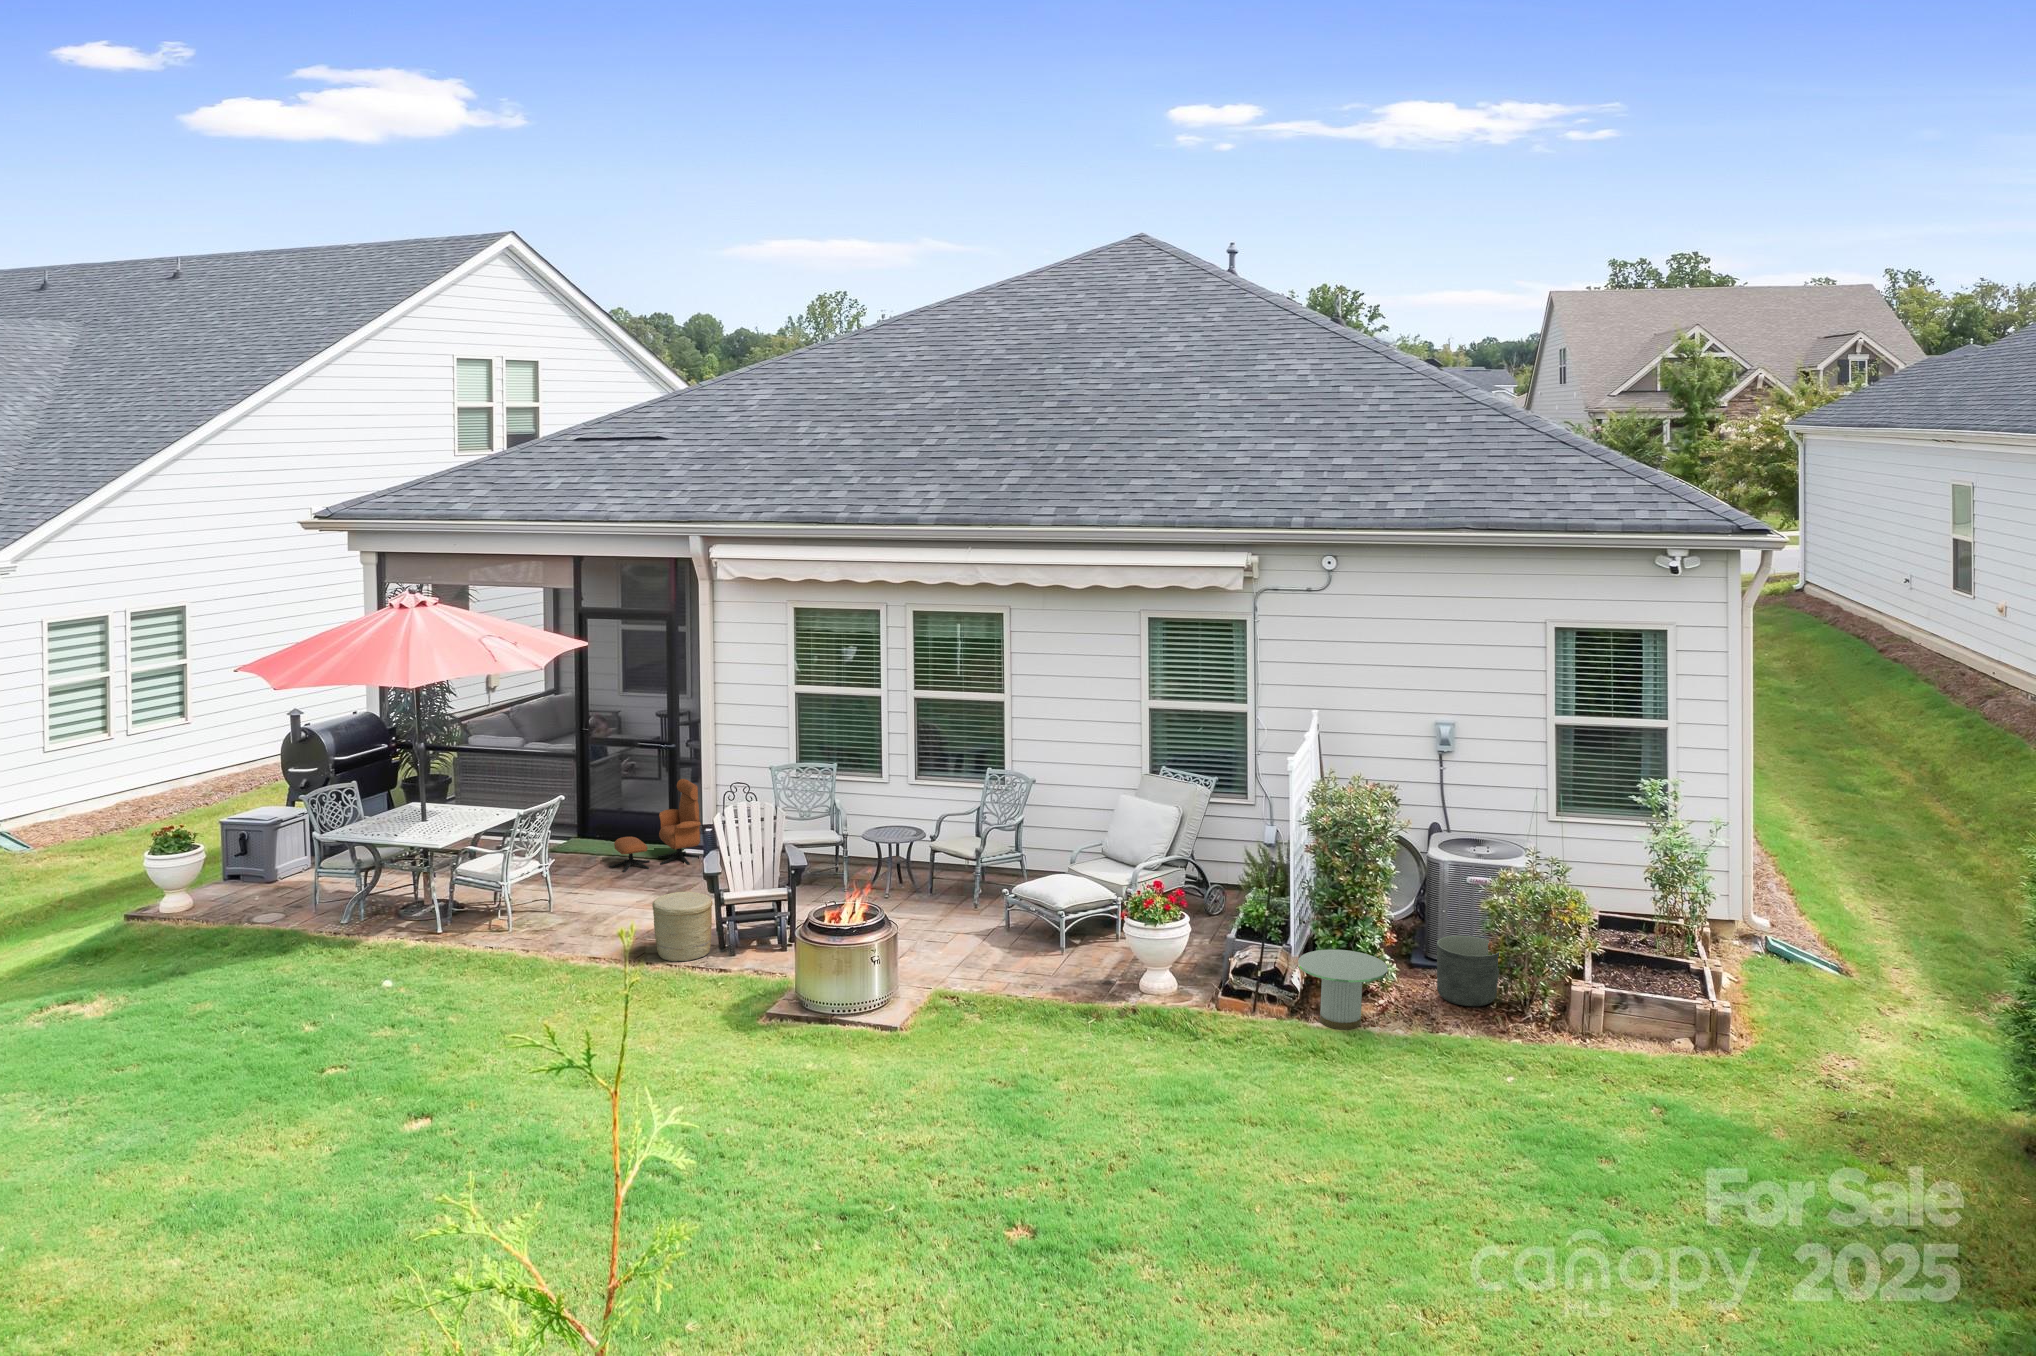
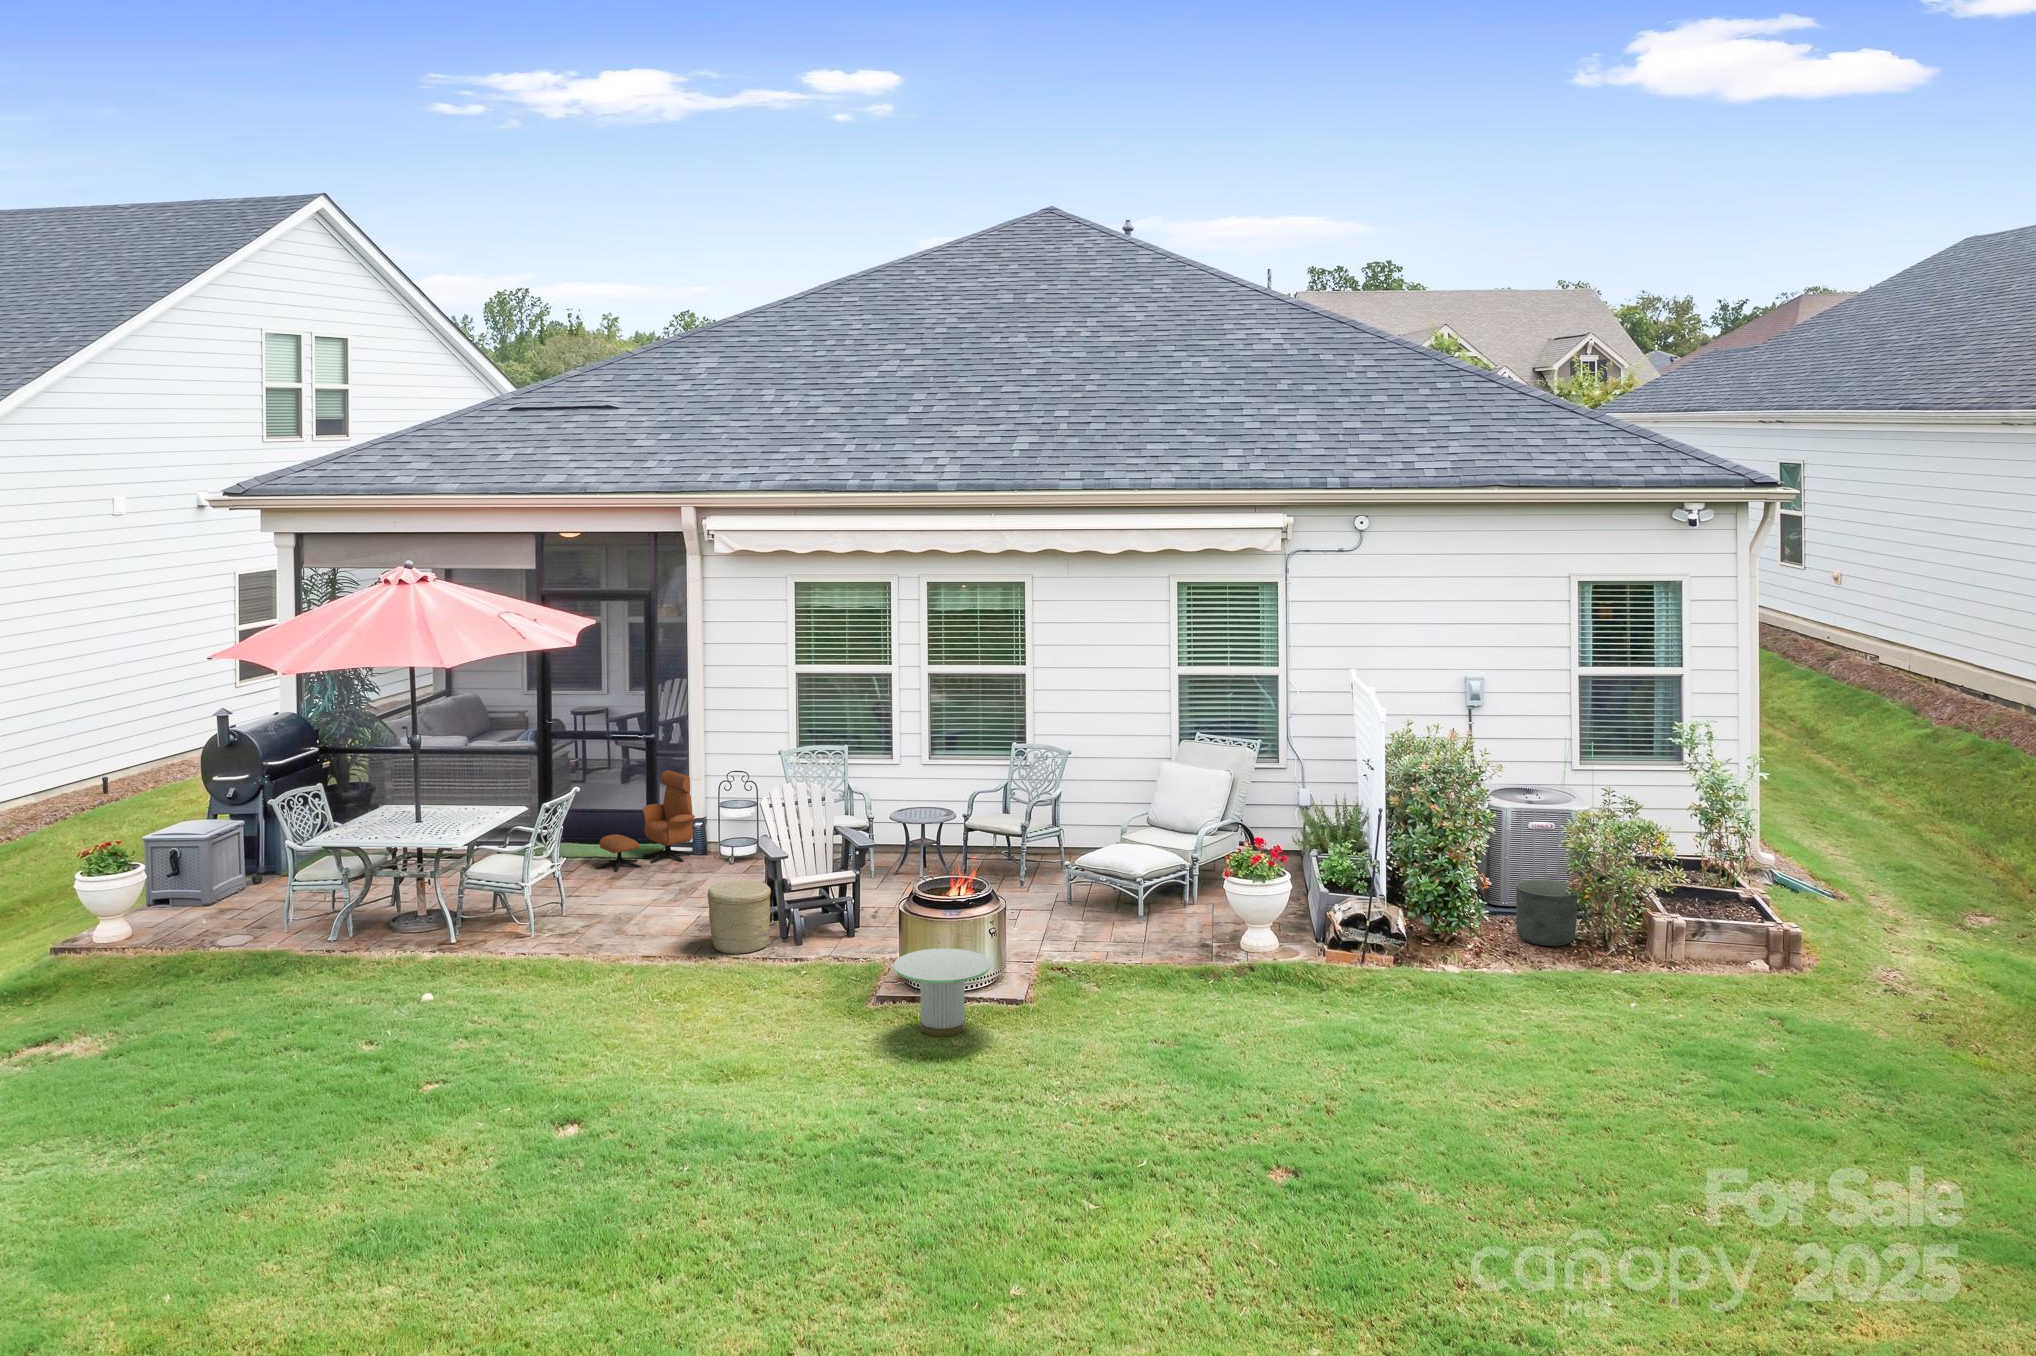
side table: present [1298,949,1388,1030] -> present [894,948,991,1036]

